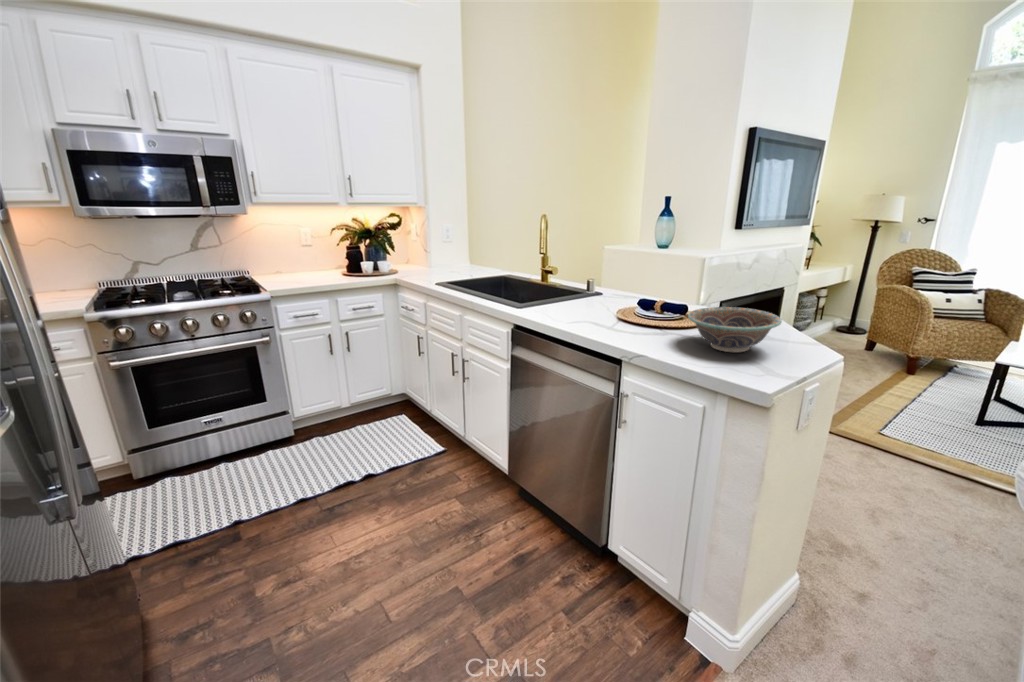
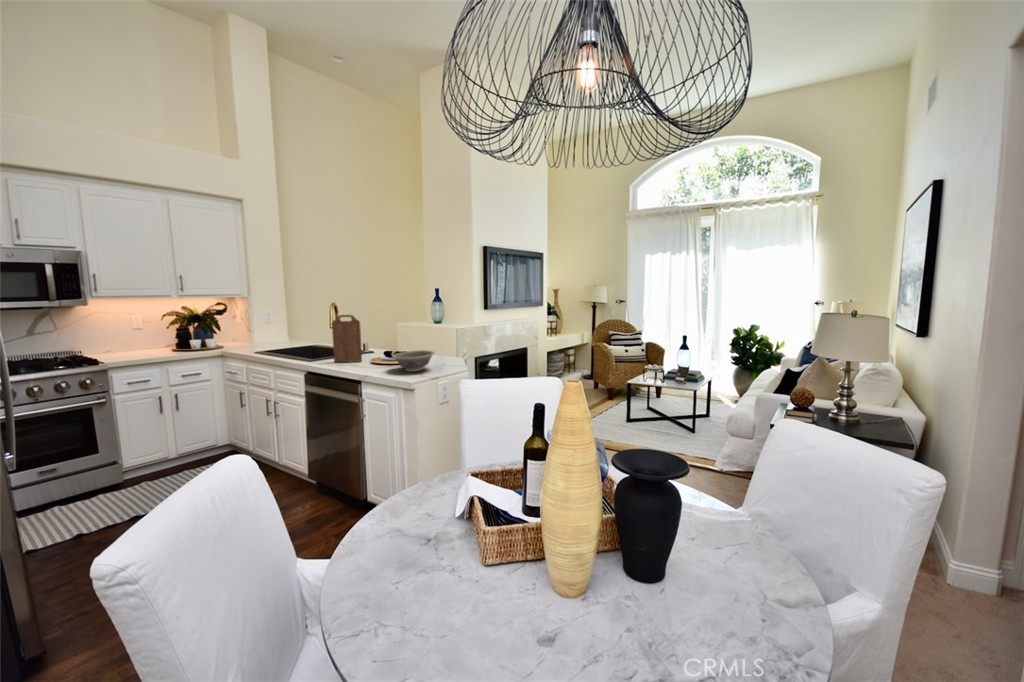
cutting board: none [558,233,607,315] -> present [332,315,362,362]

